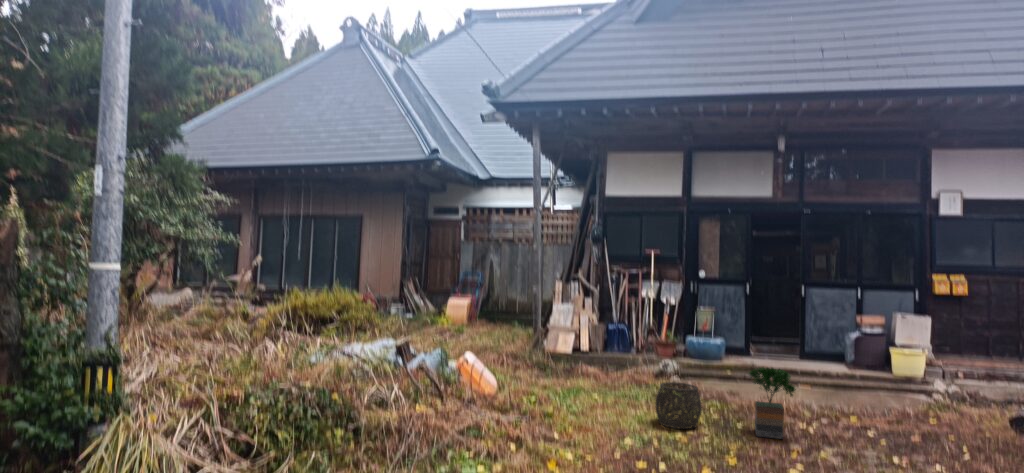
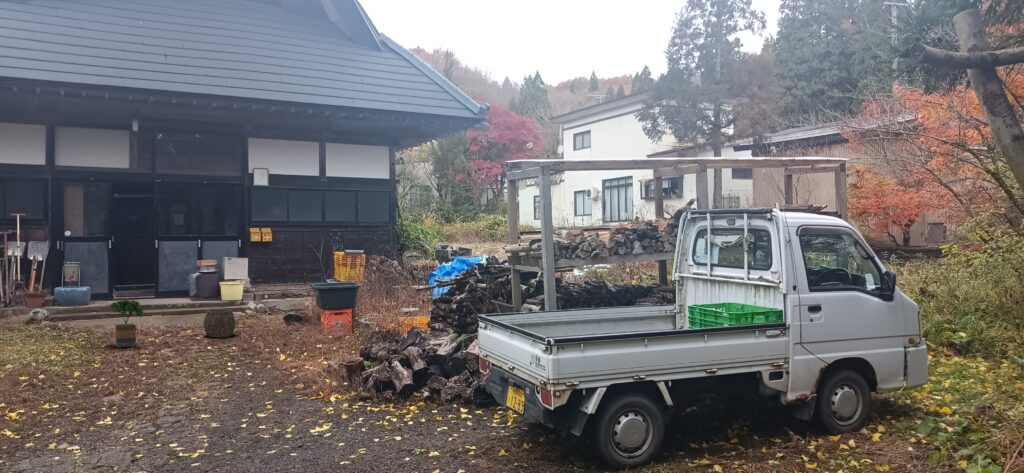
woven basket: present [655,382,701,429] -> present [204,309,235,337]

